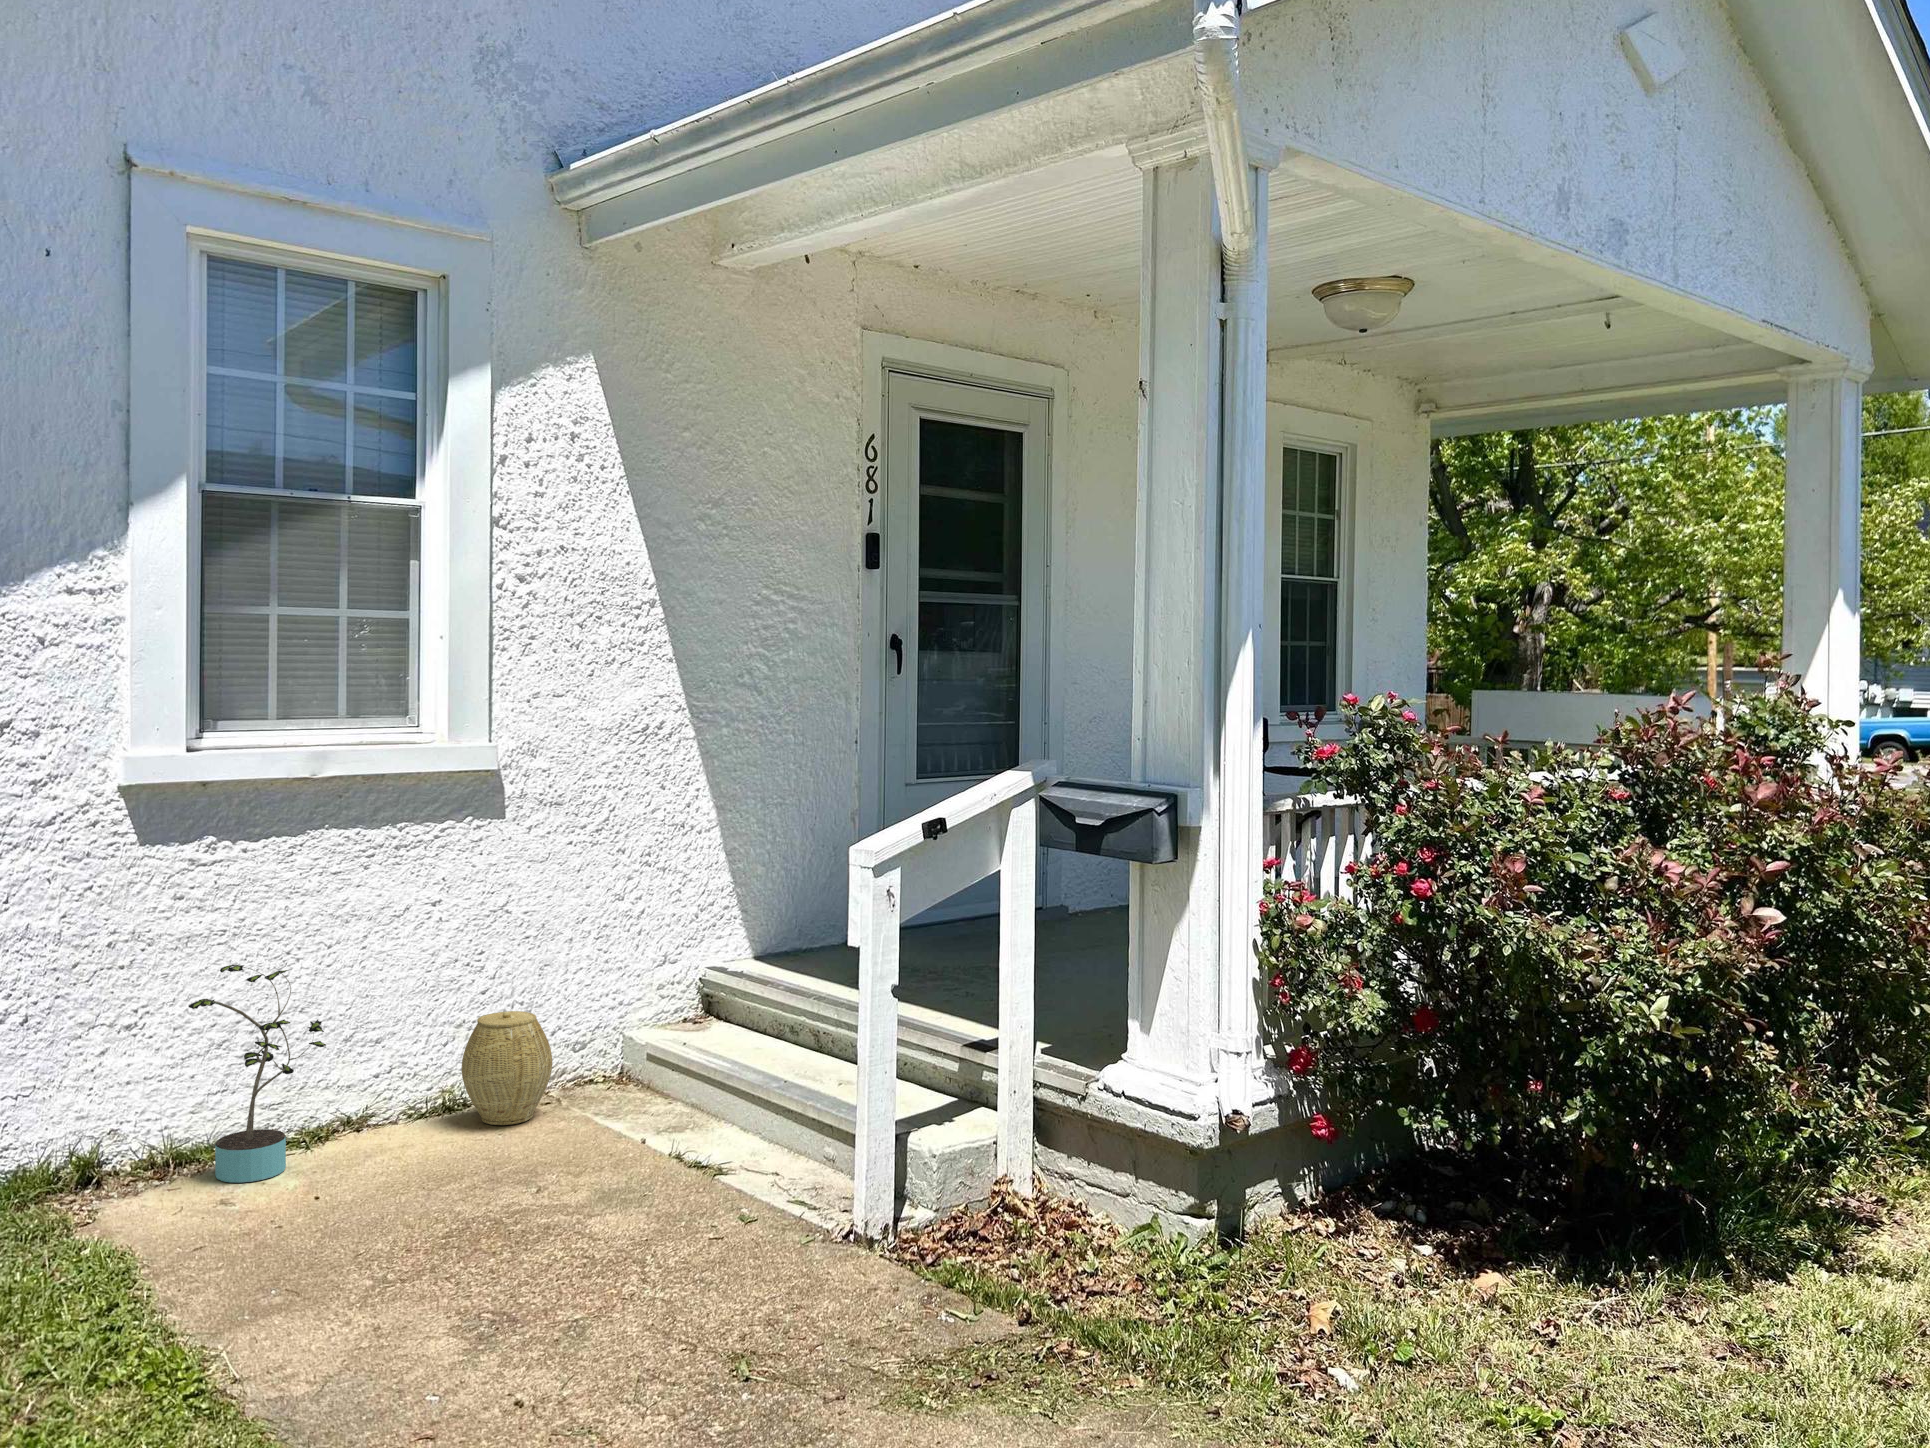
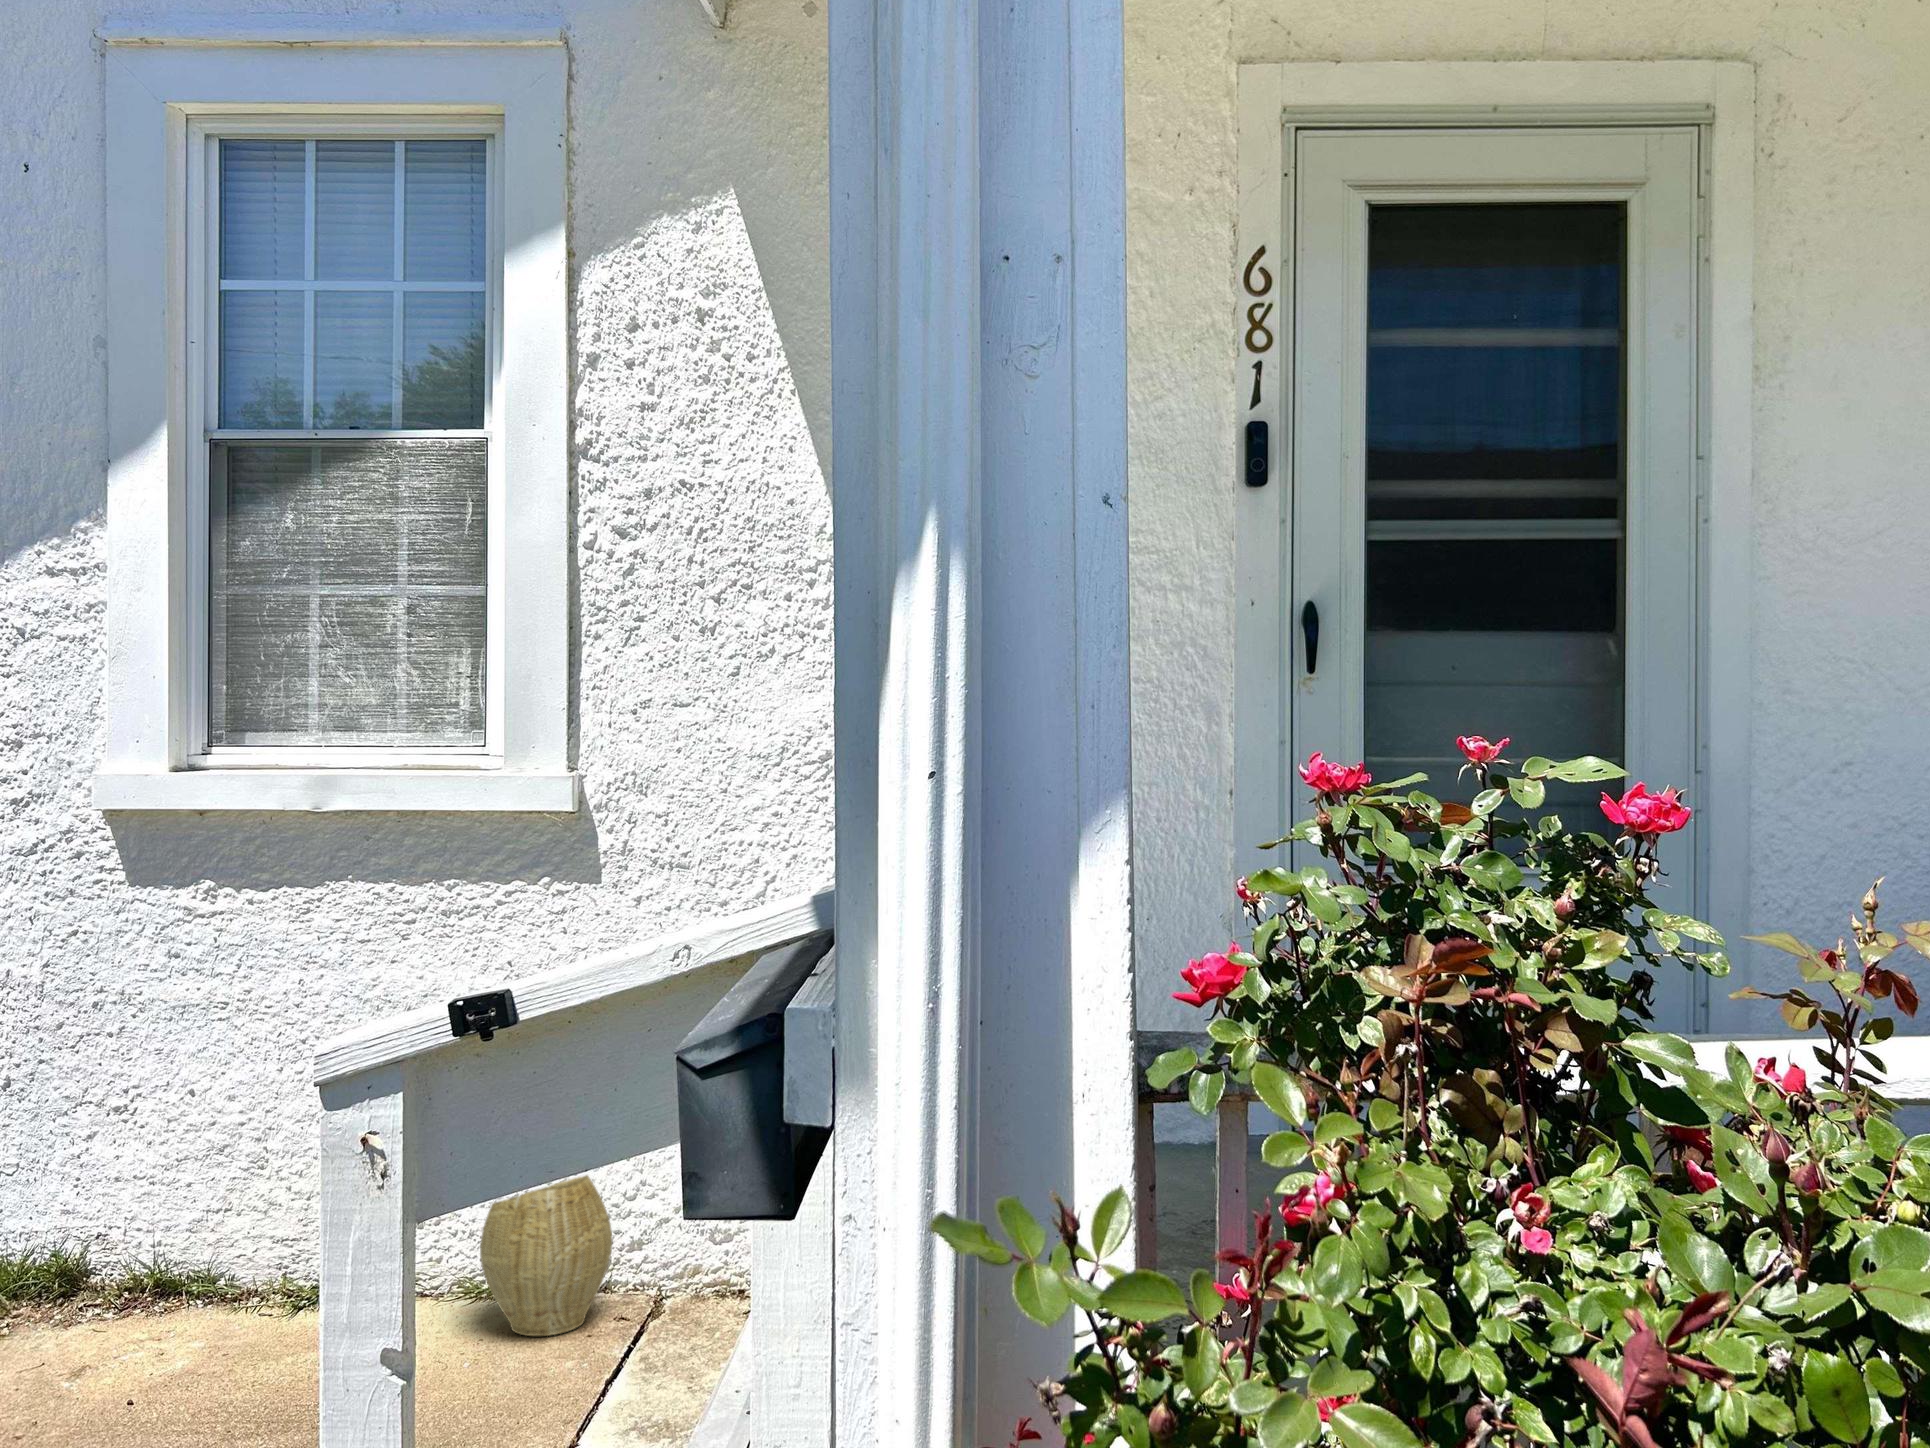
potted plant: present [189,965,326,1183] -> none [107,1047,280,1339]

